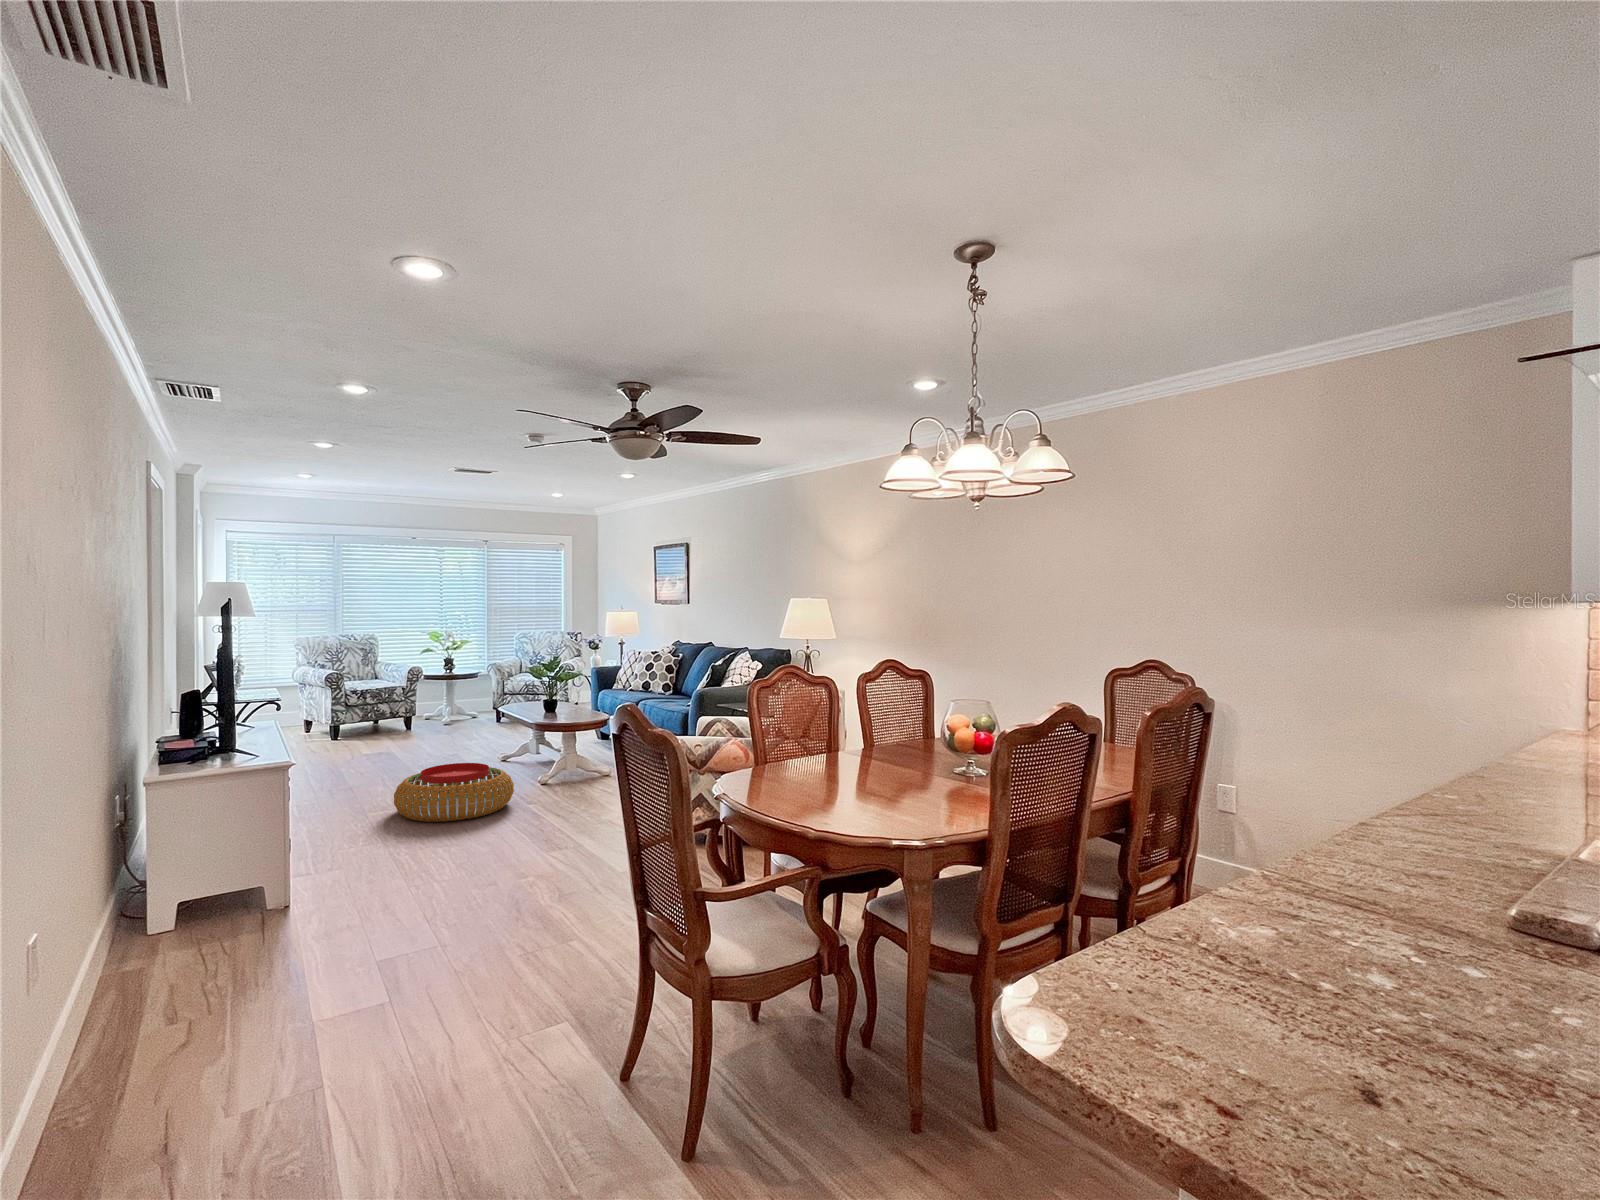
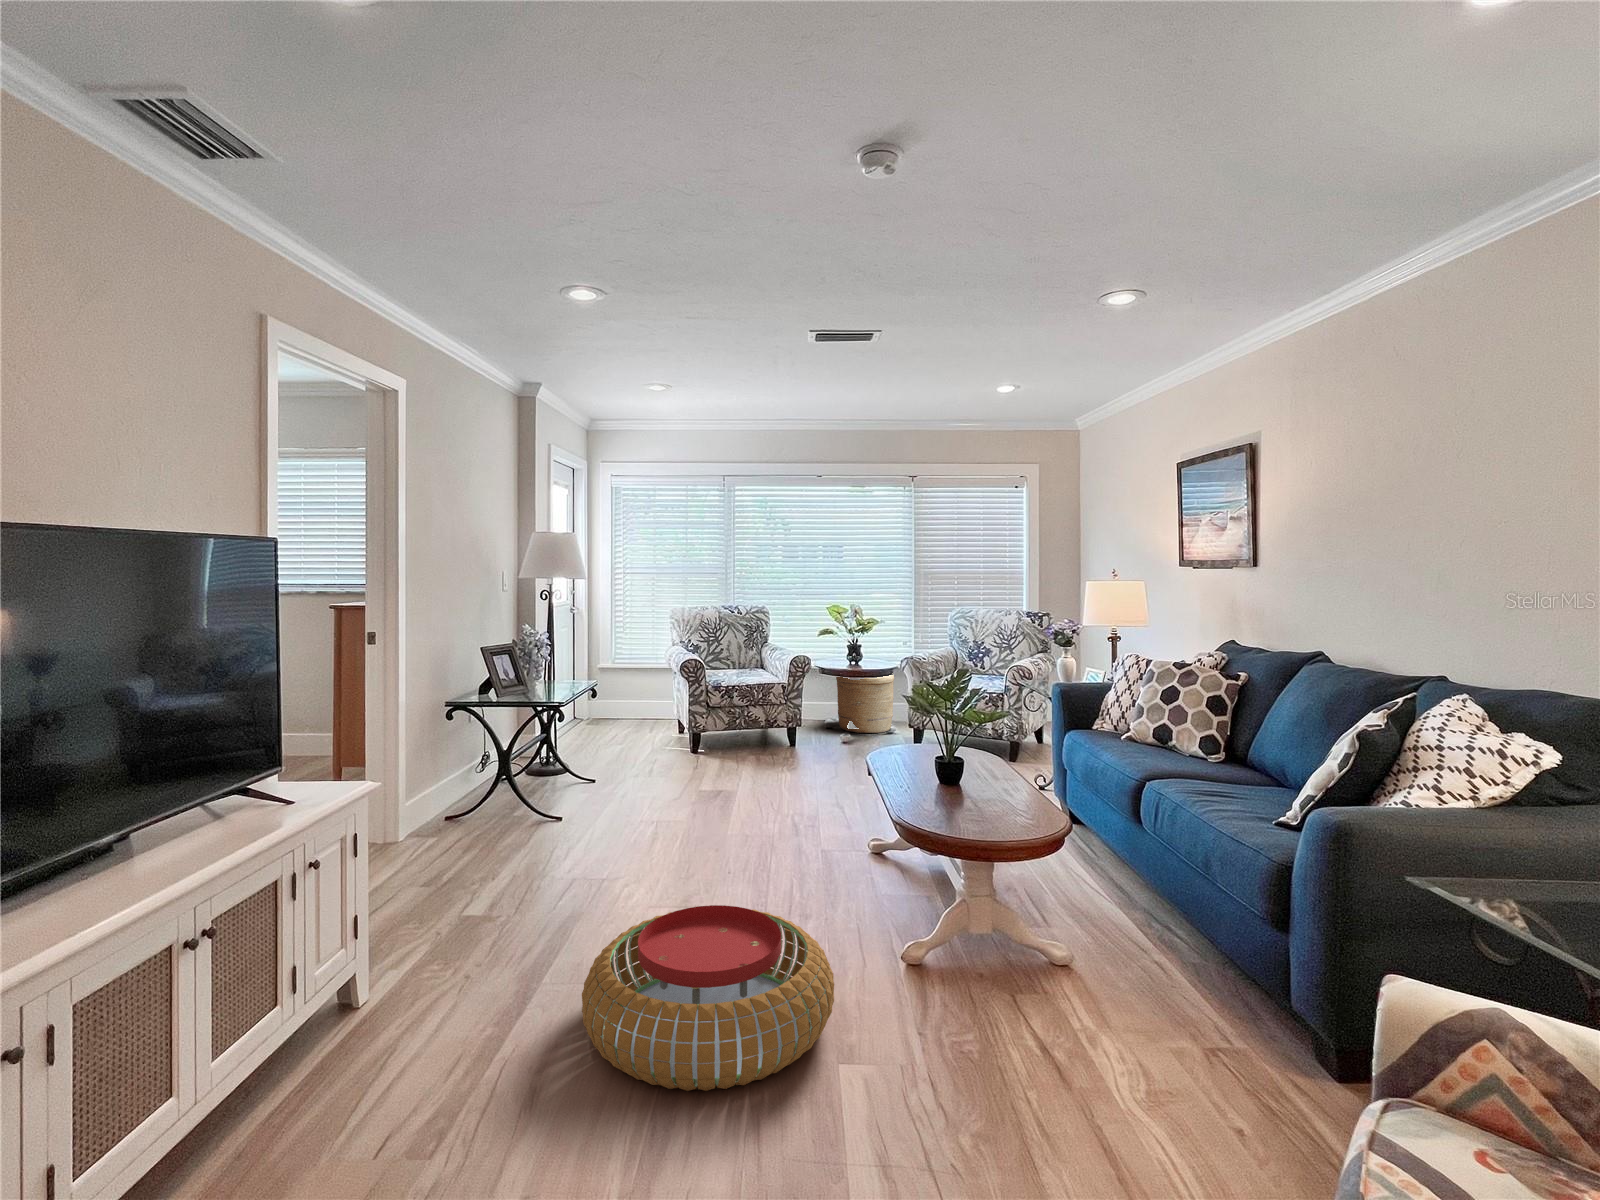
woven basket: none [435,677,479,720] -> present [836,675,894,733]

